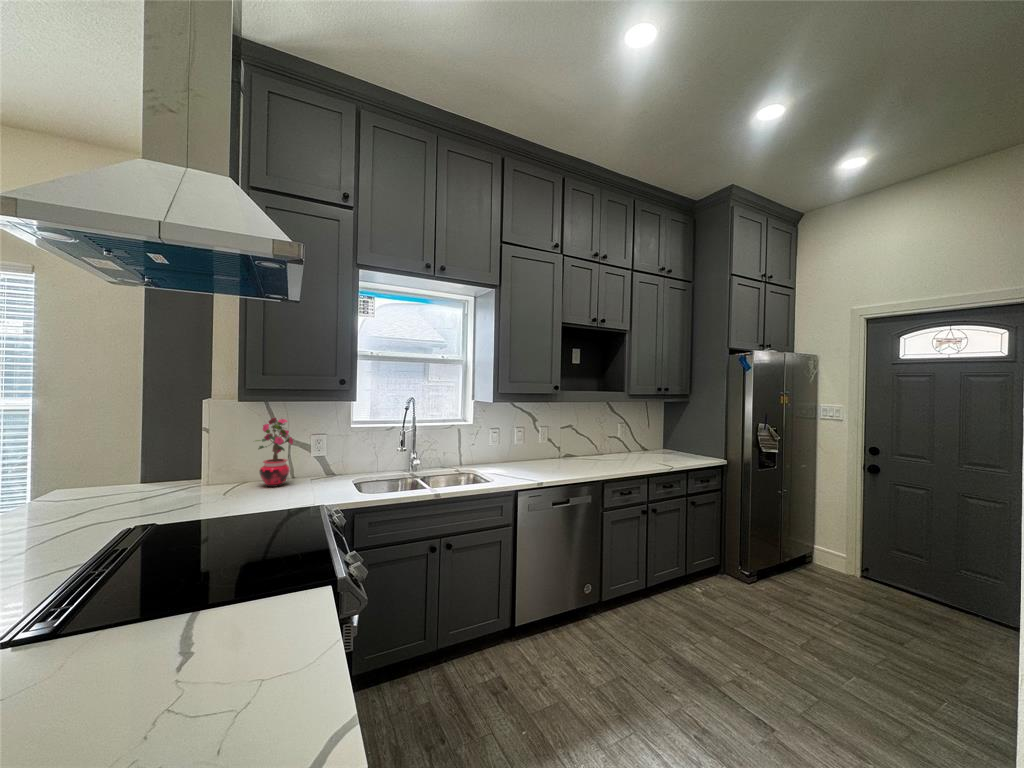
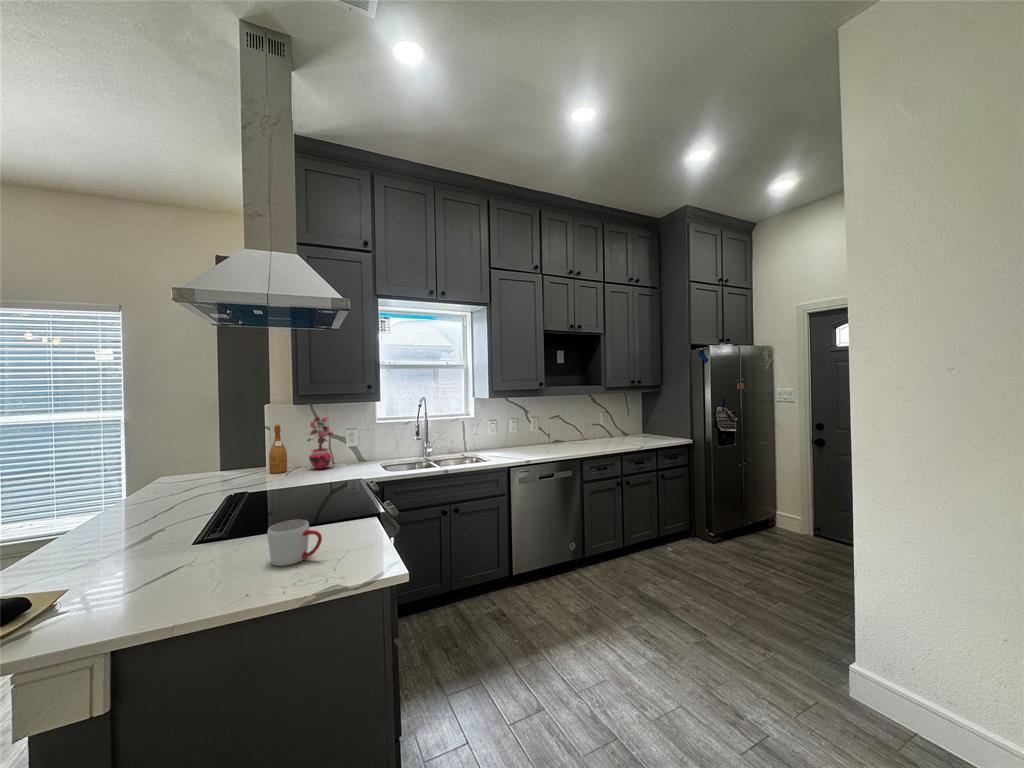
wine bottle: none [205,427,230,491] -> present [269,425,287,473]
mug: none [109,616,216,719] -> present [267,520,322,566]

